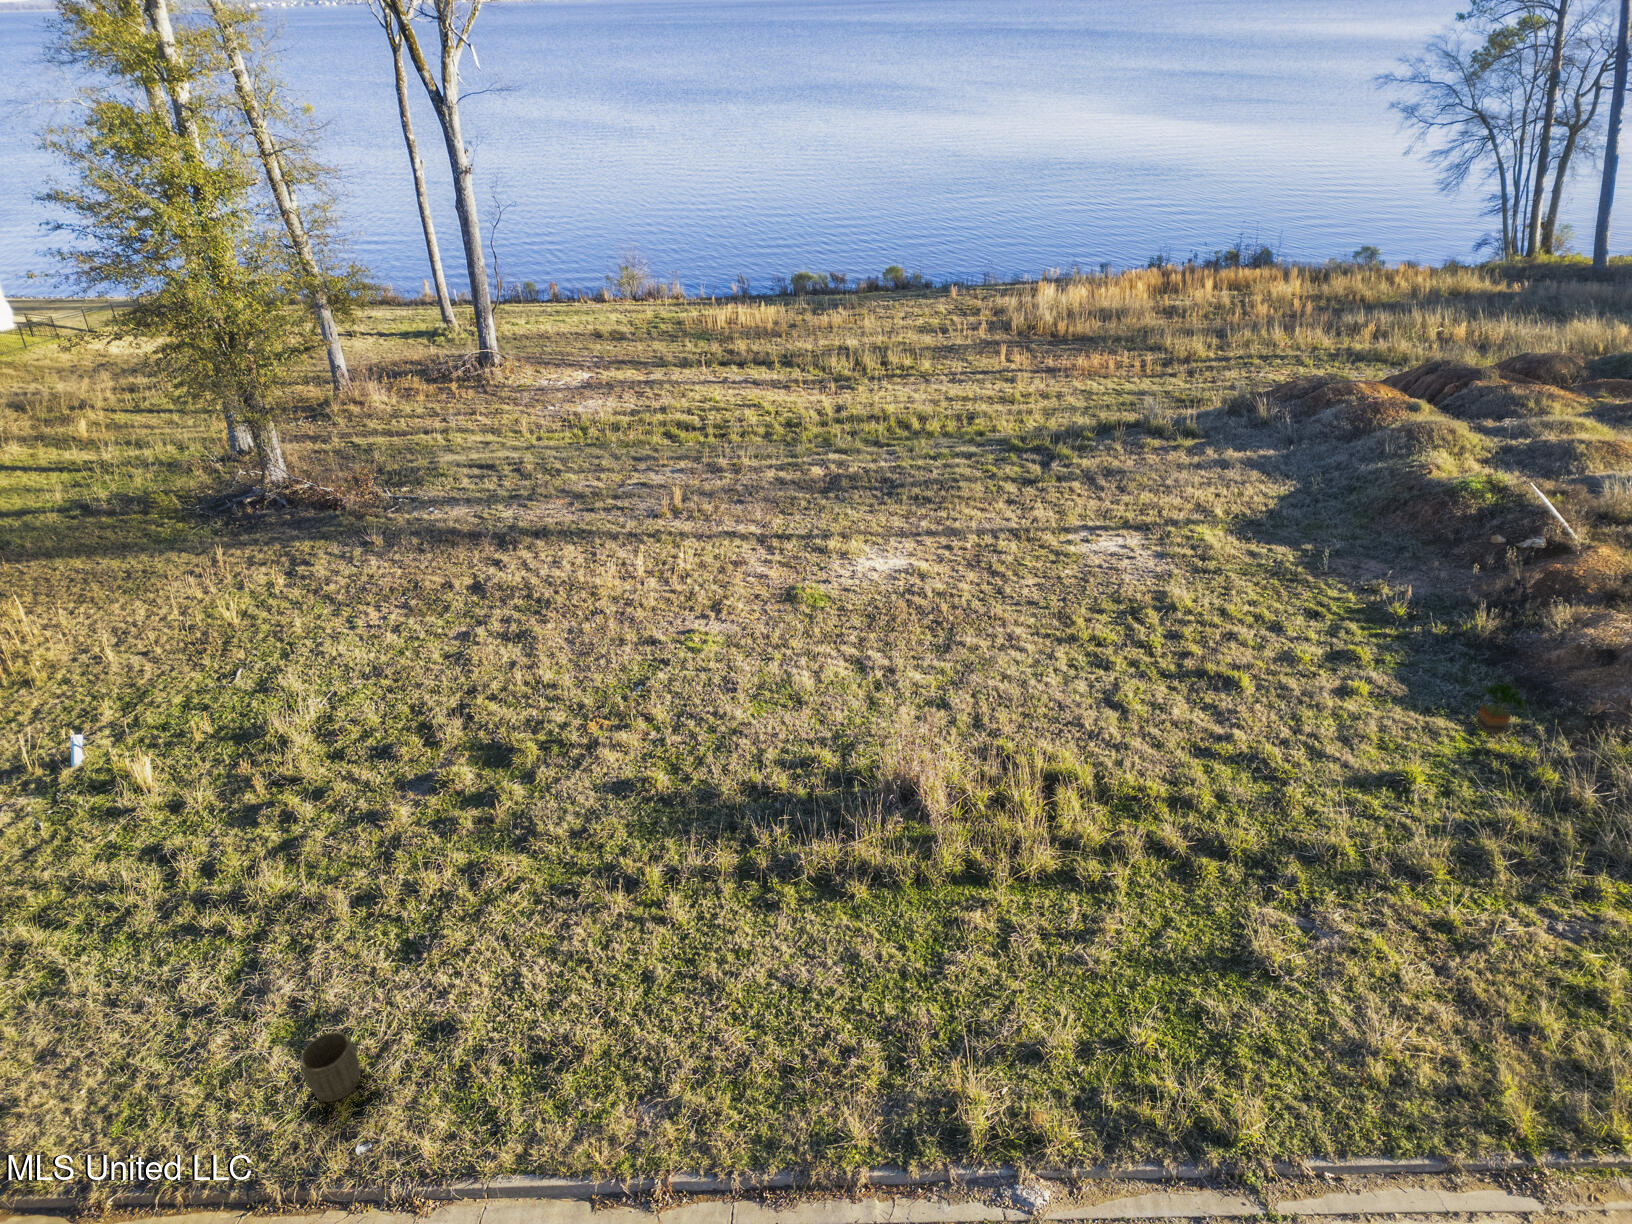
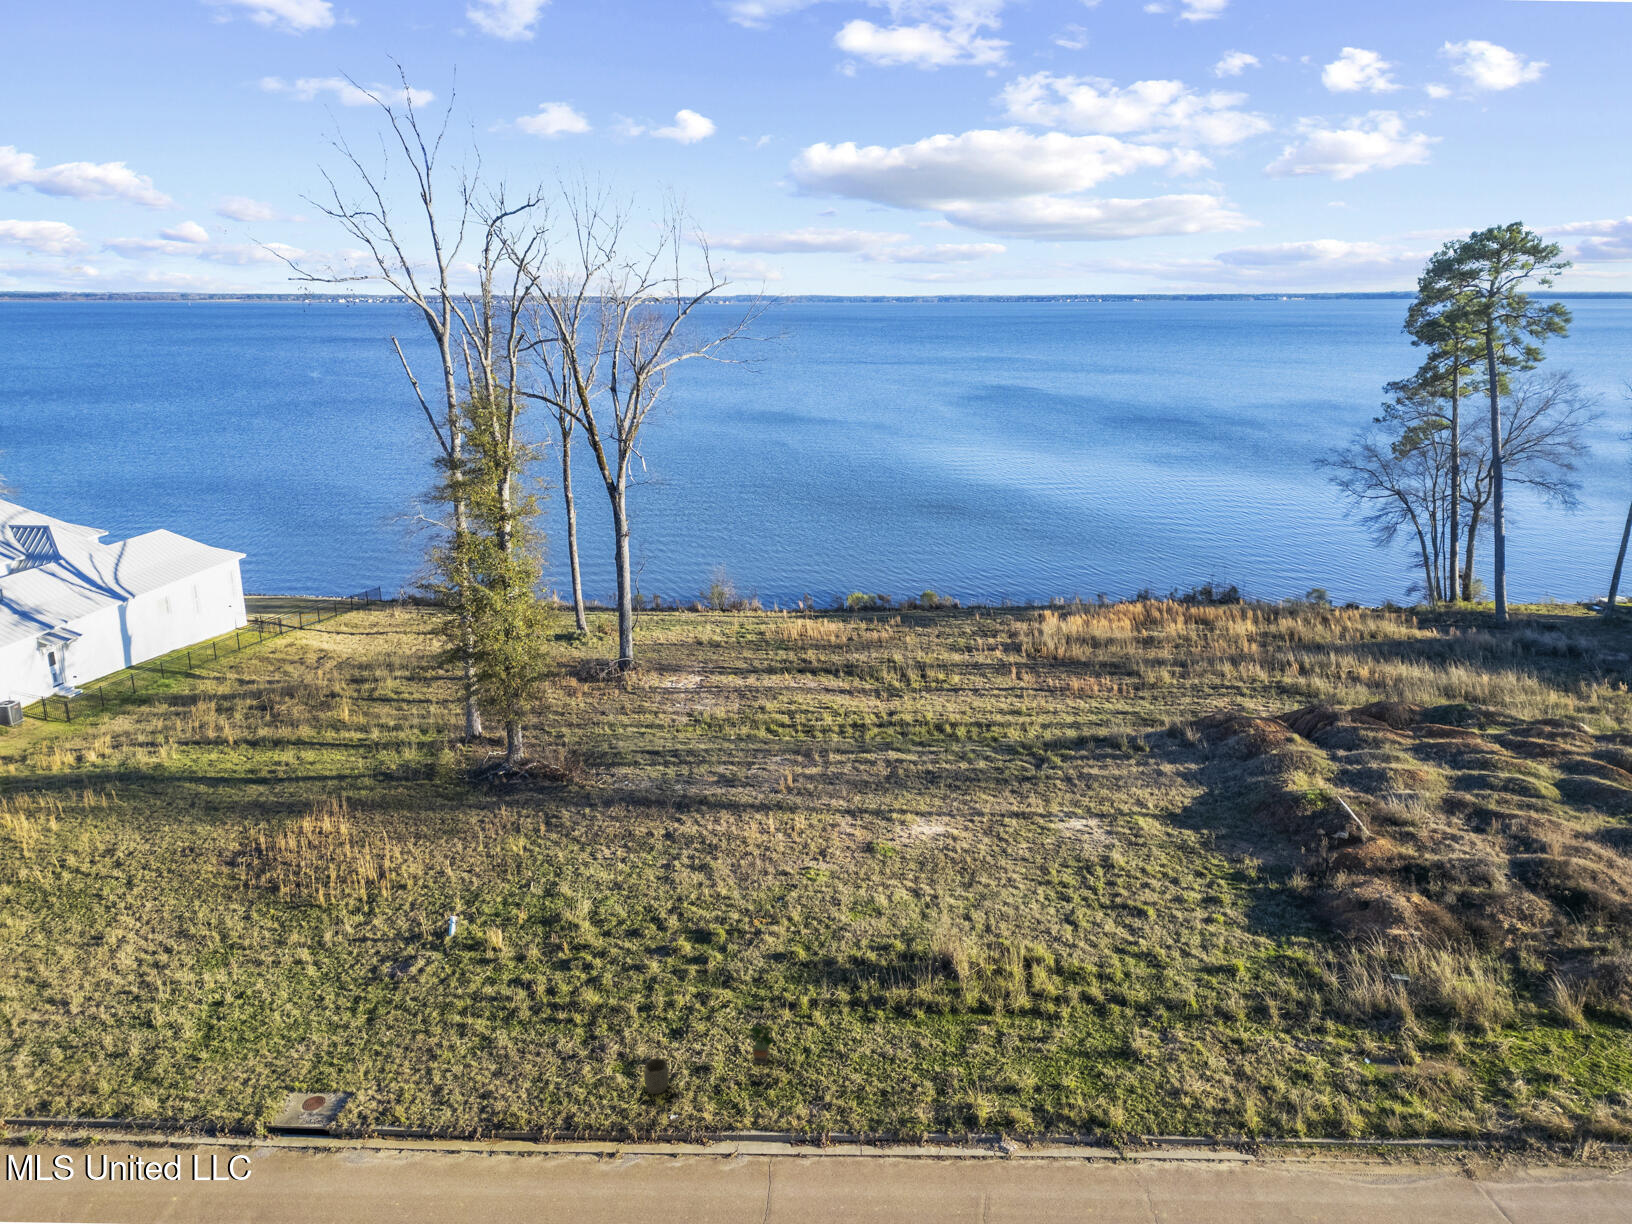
potted tree: present [1475,684,1525,733] -> present [750,1025,773,1065]

